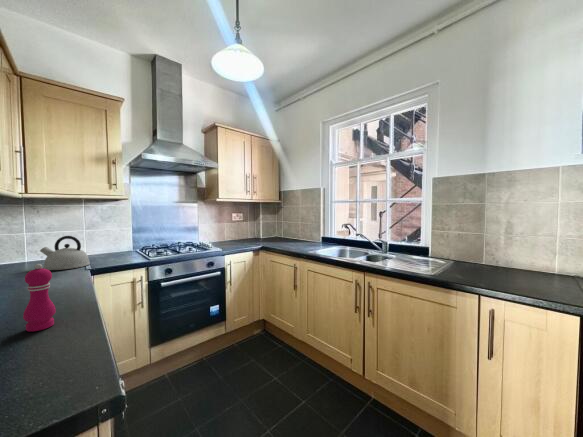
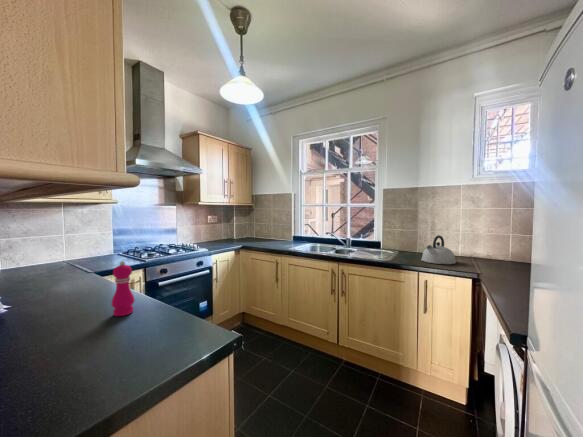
kettle: present [40,236,90,270] -> present [421,235,456,264]

